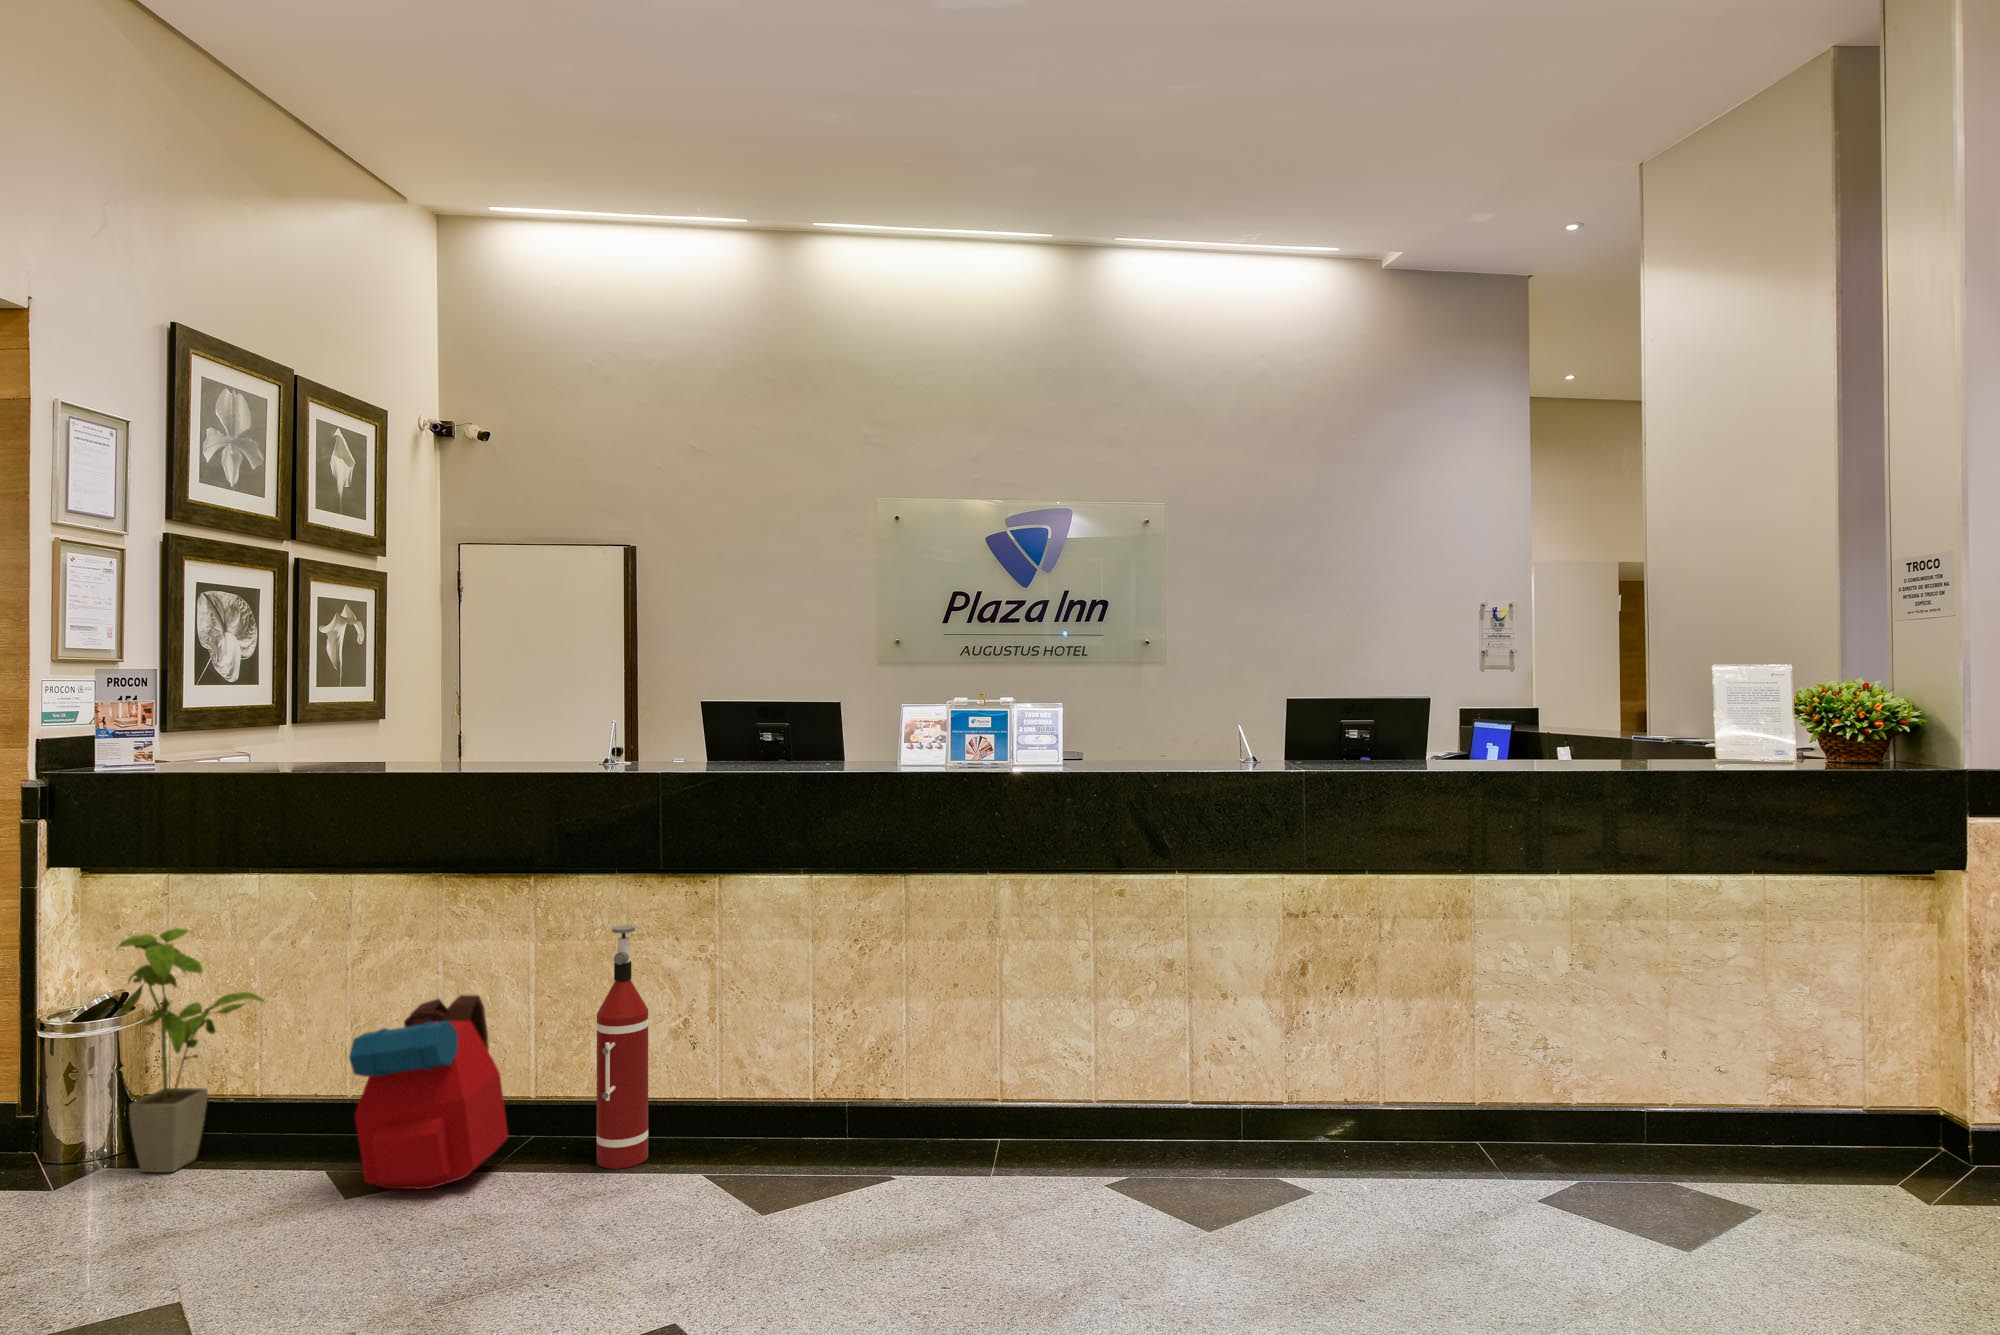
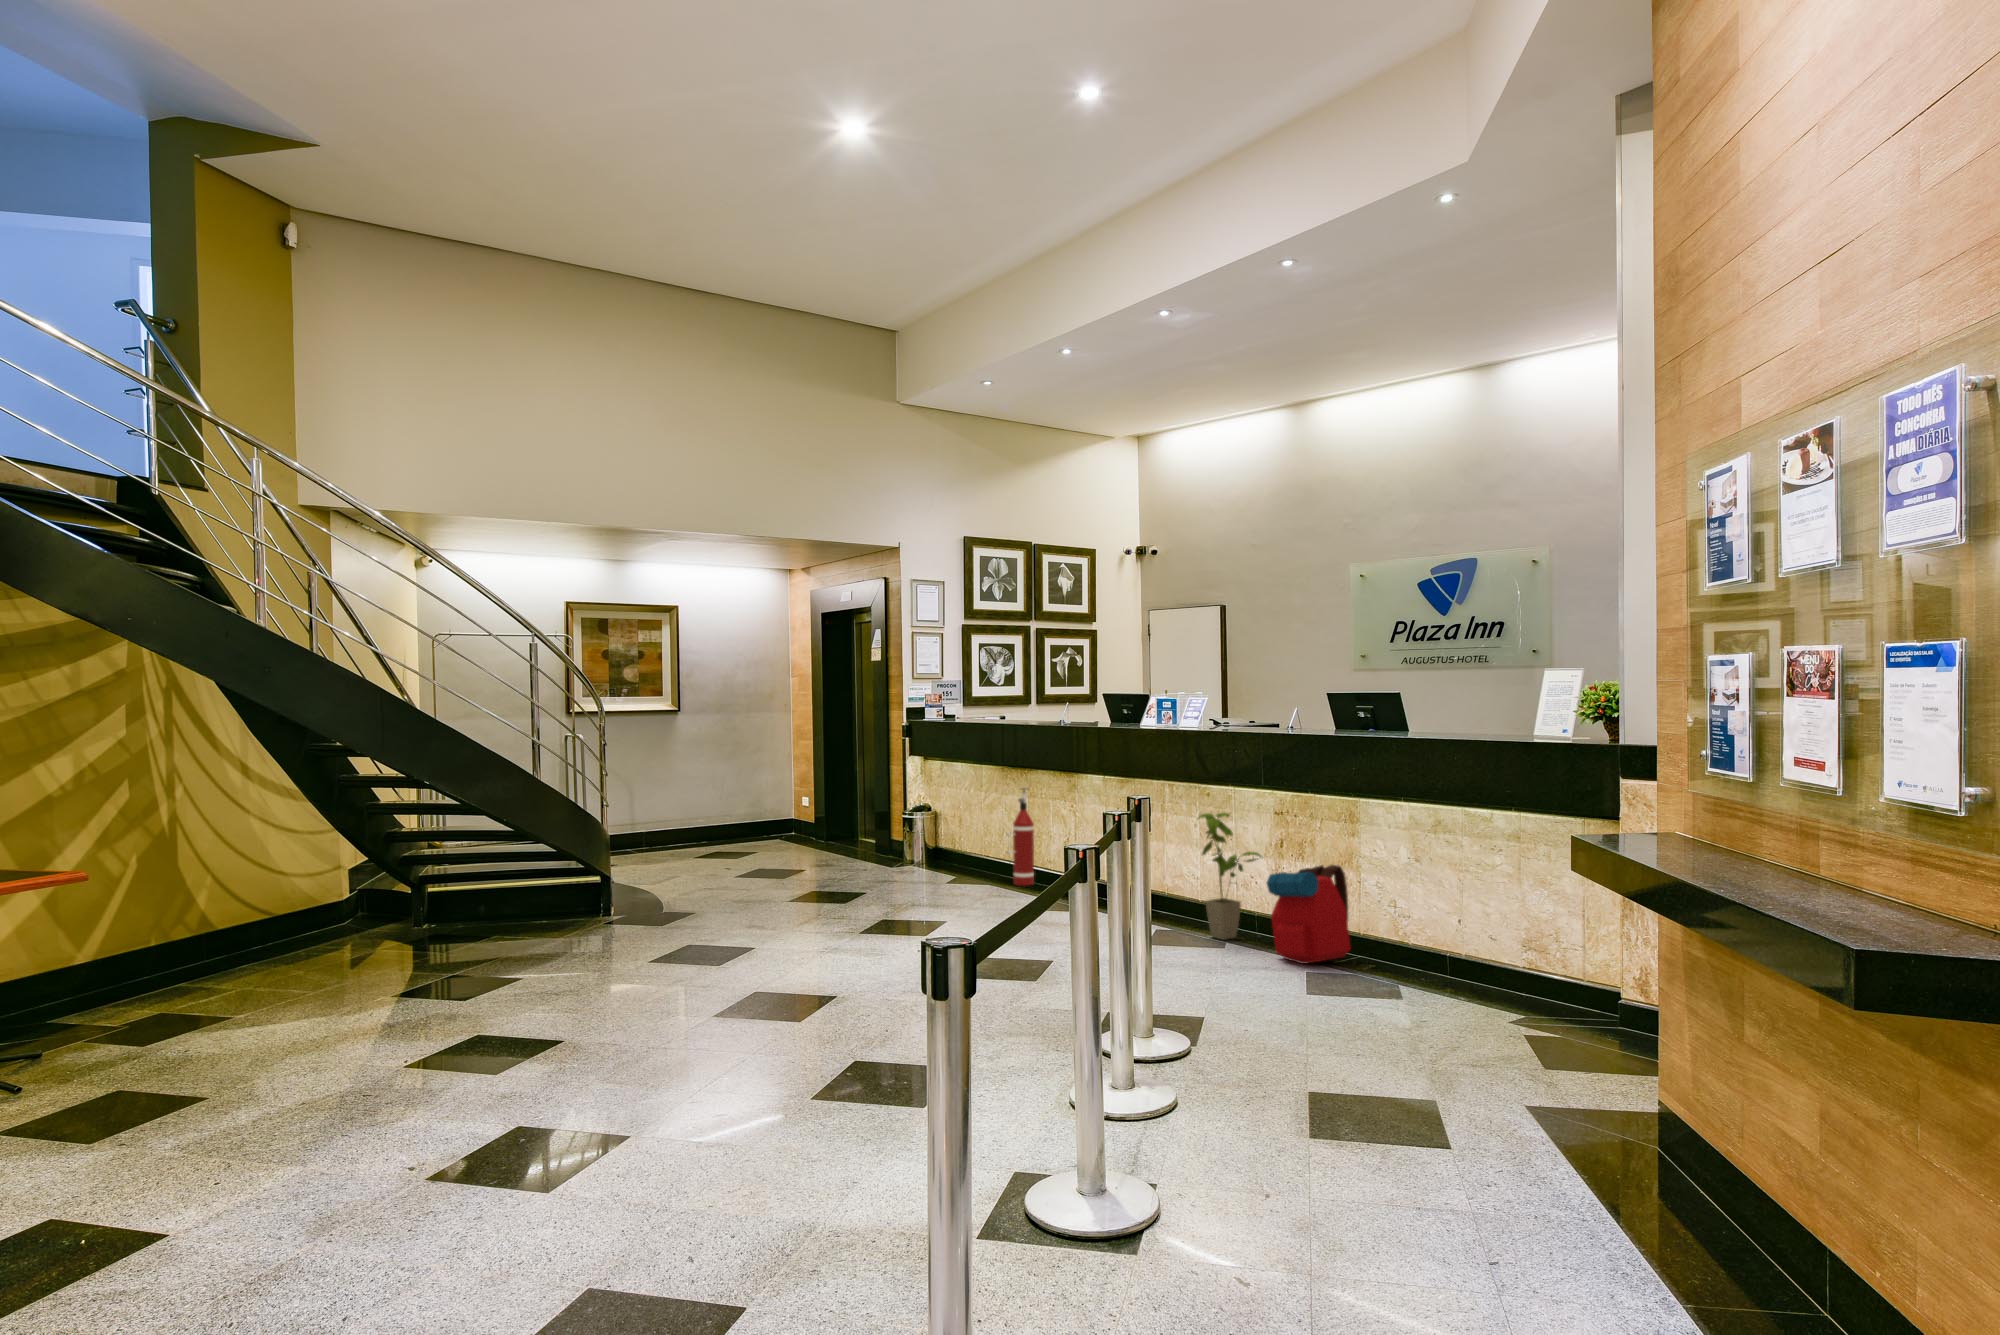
house plant: present [118,928,265,1172] -> present [1199,813,1261,940]
backpack: present [349,995,508,1189] -> present [1267,865,1351,964]

